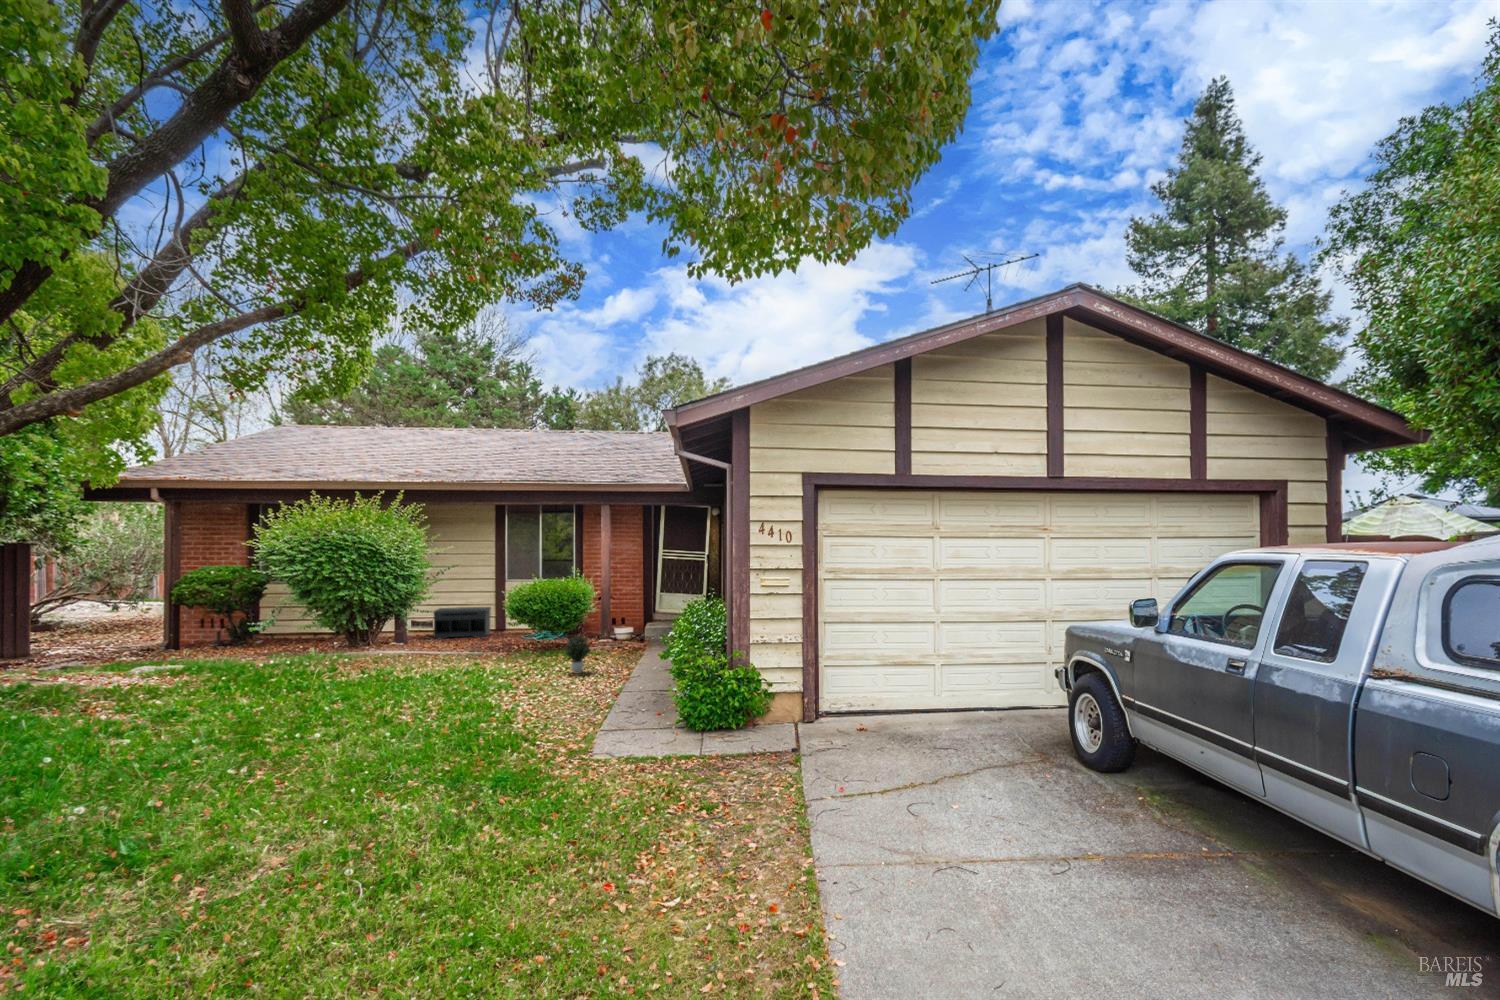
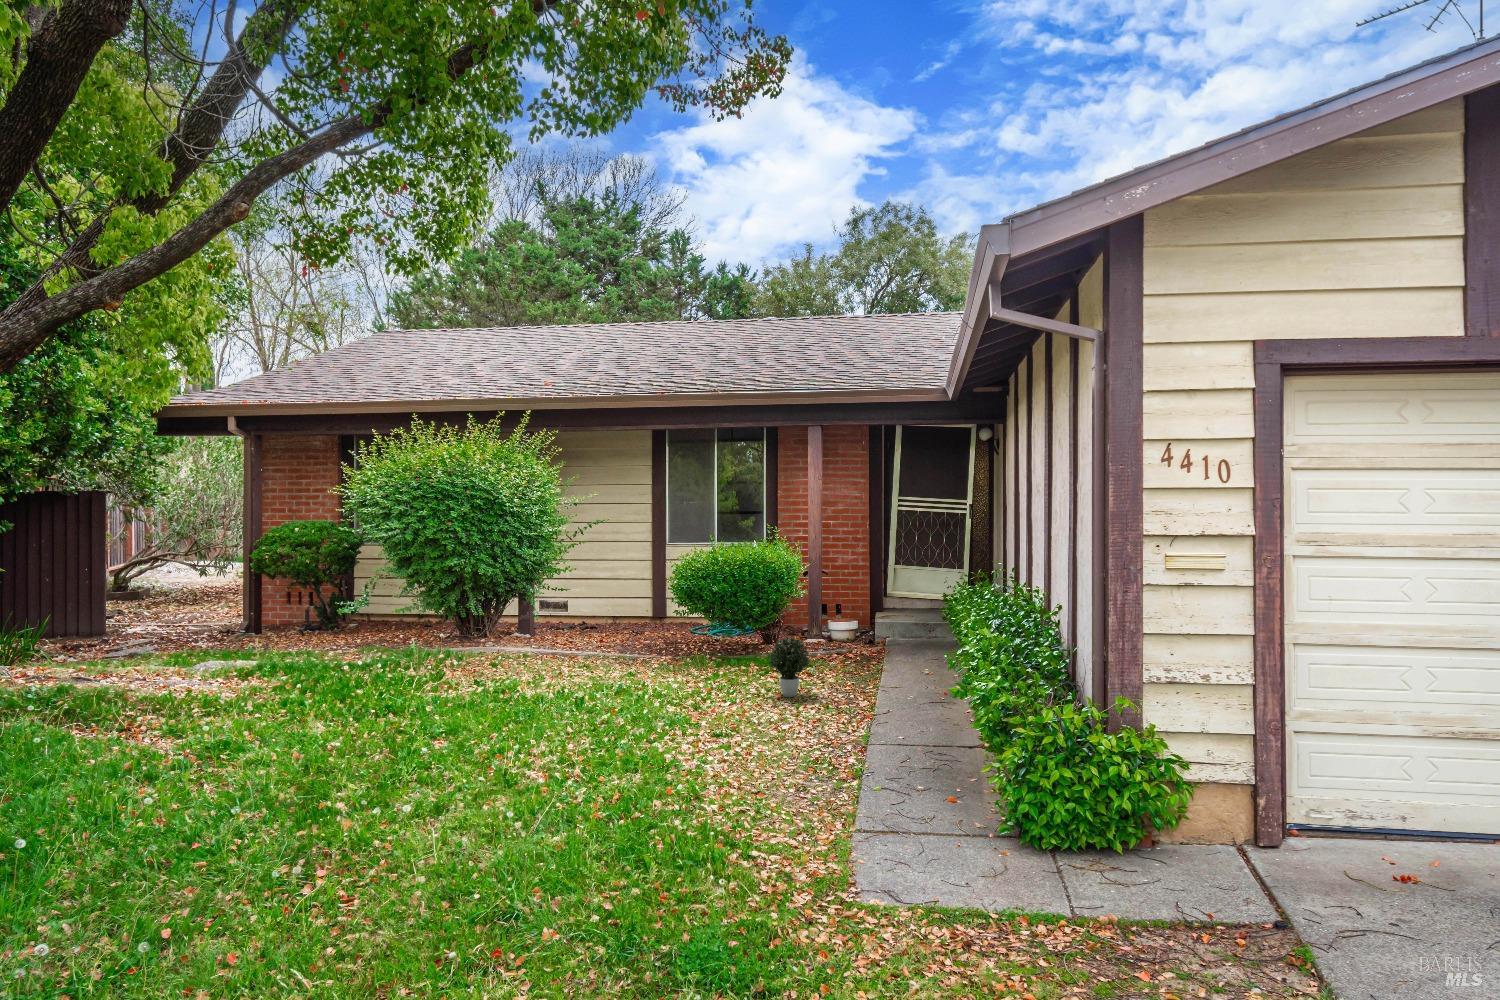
bench: present [434,607,491,638] -> none [572,585,650,629]

